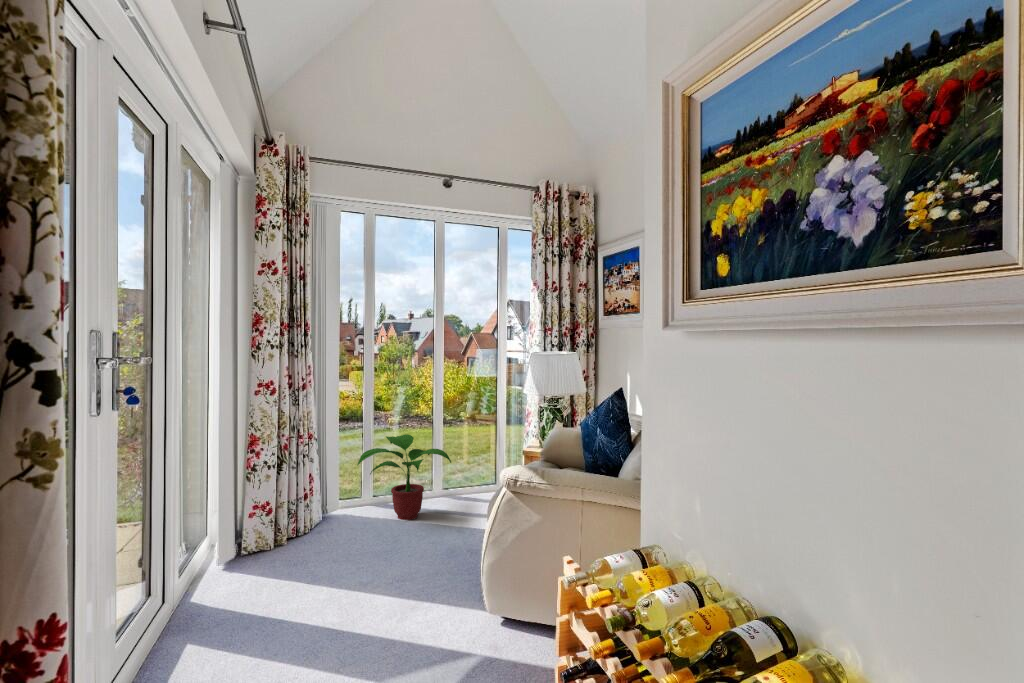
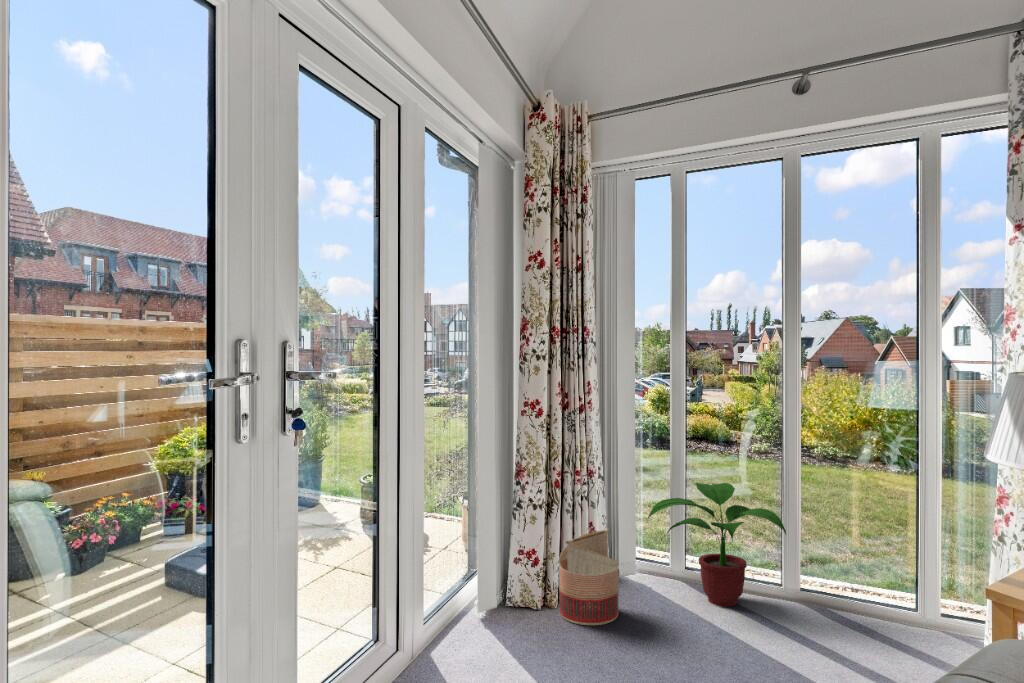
basket: none [291,477,339,553] -> present [559,529,619,625]

